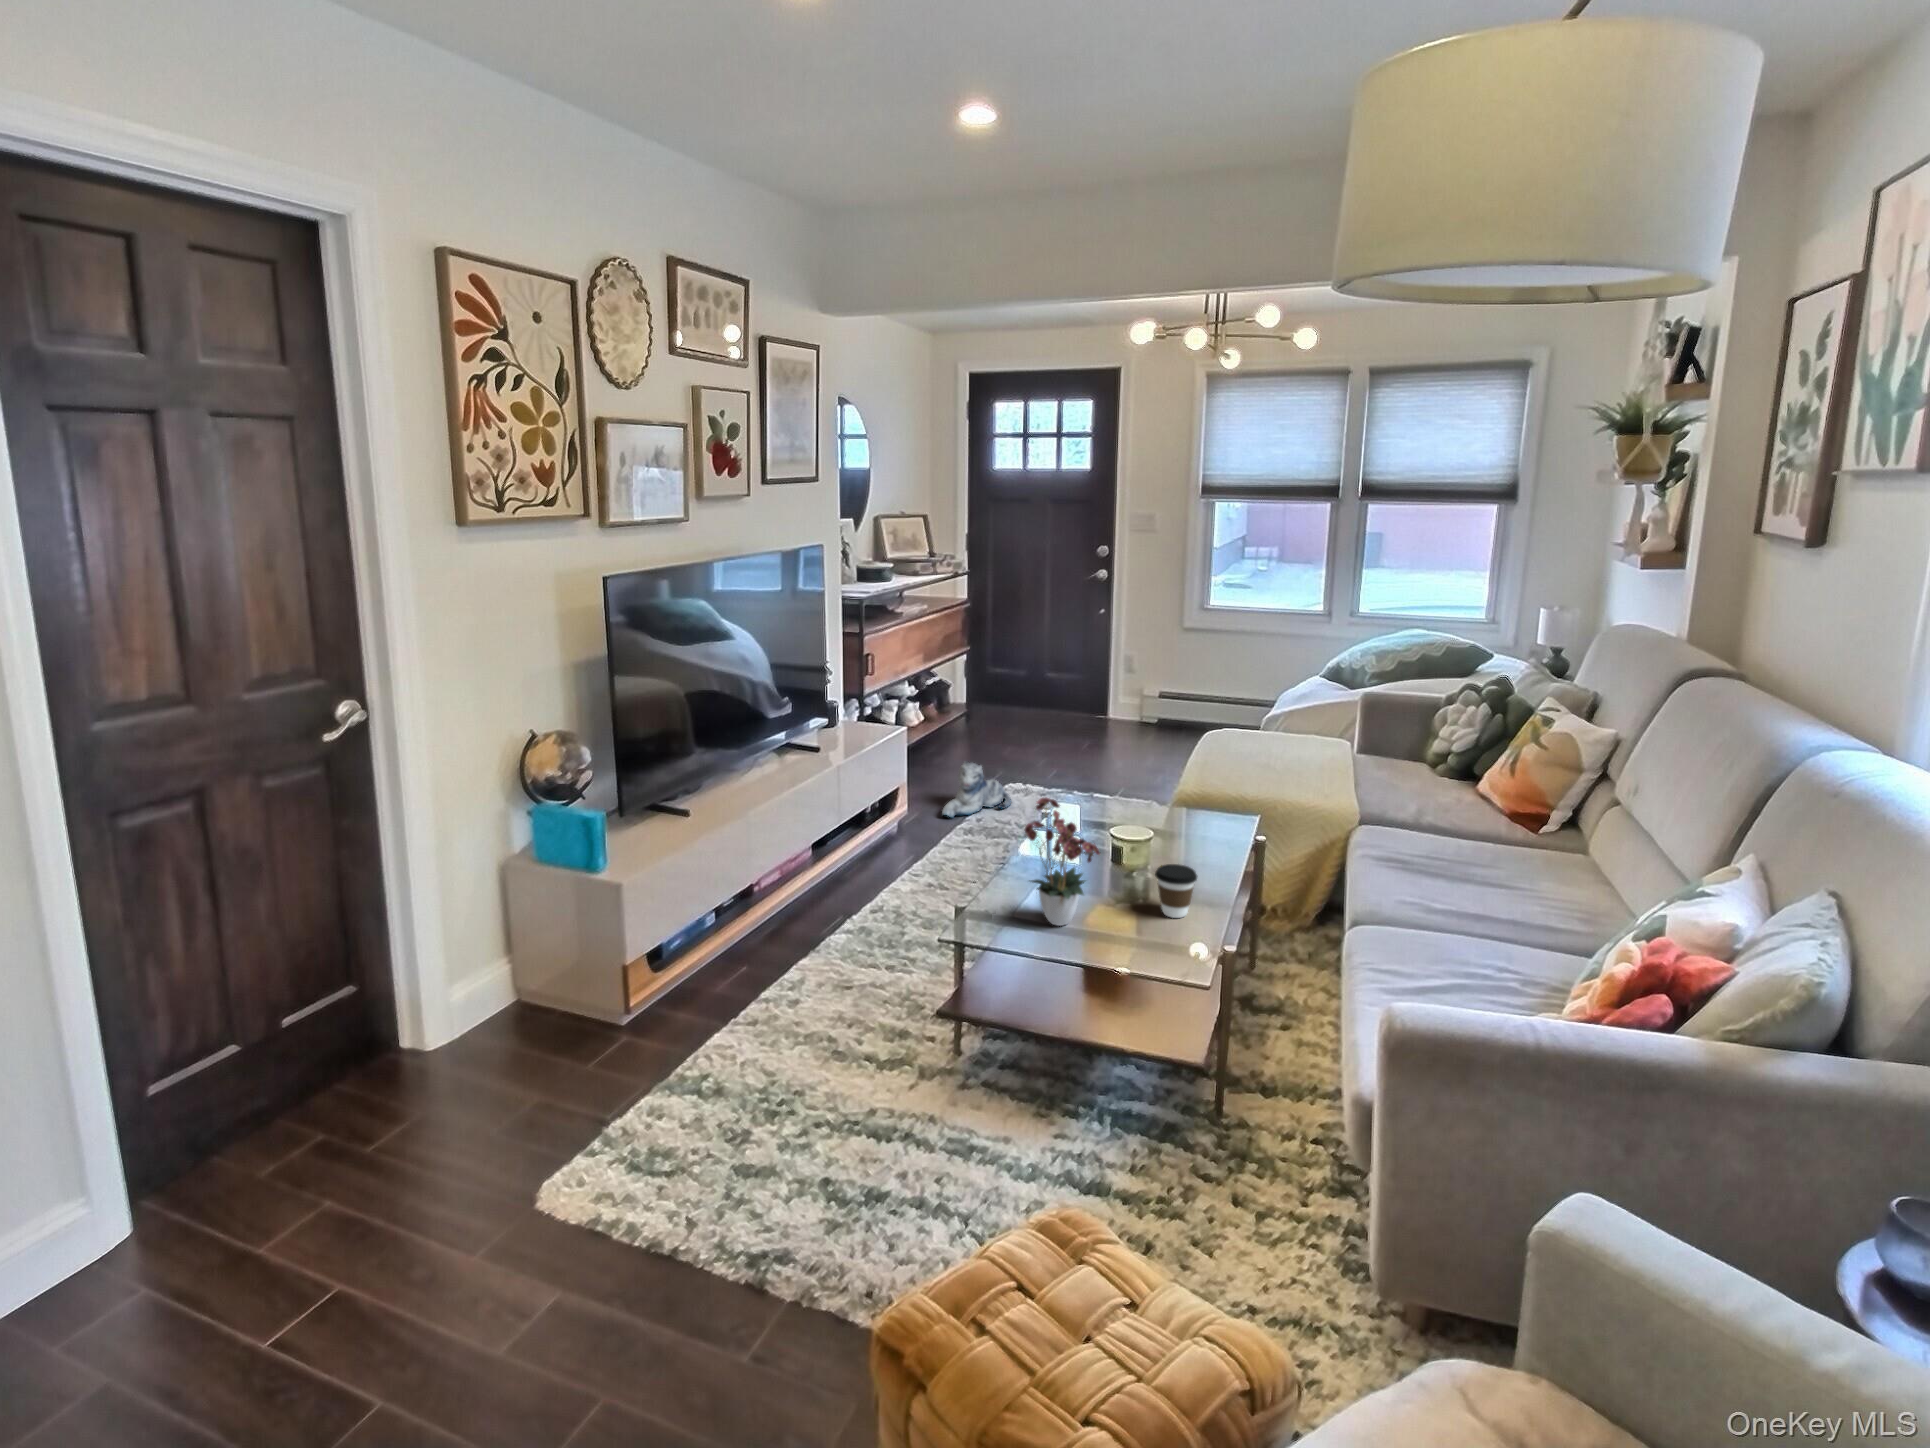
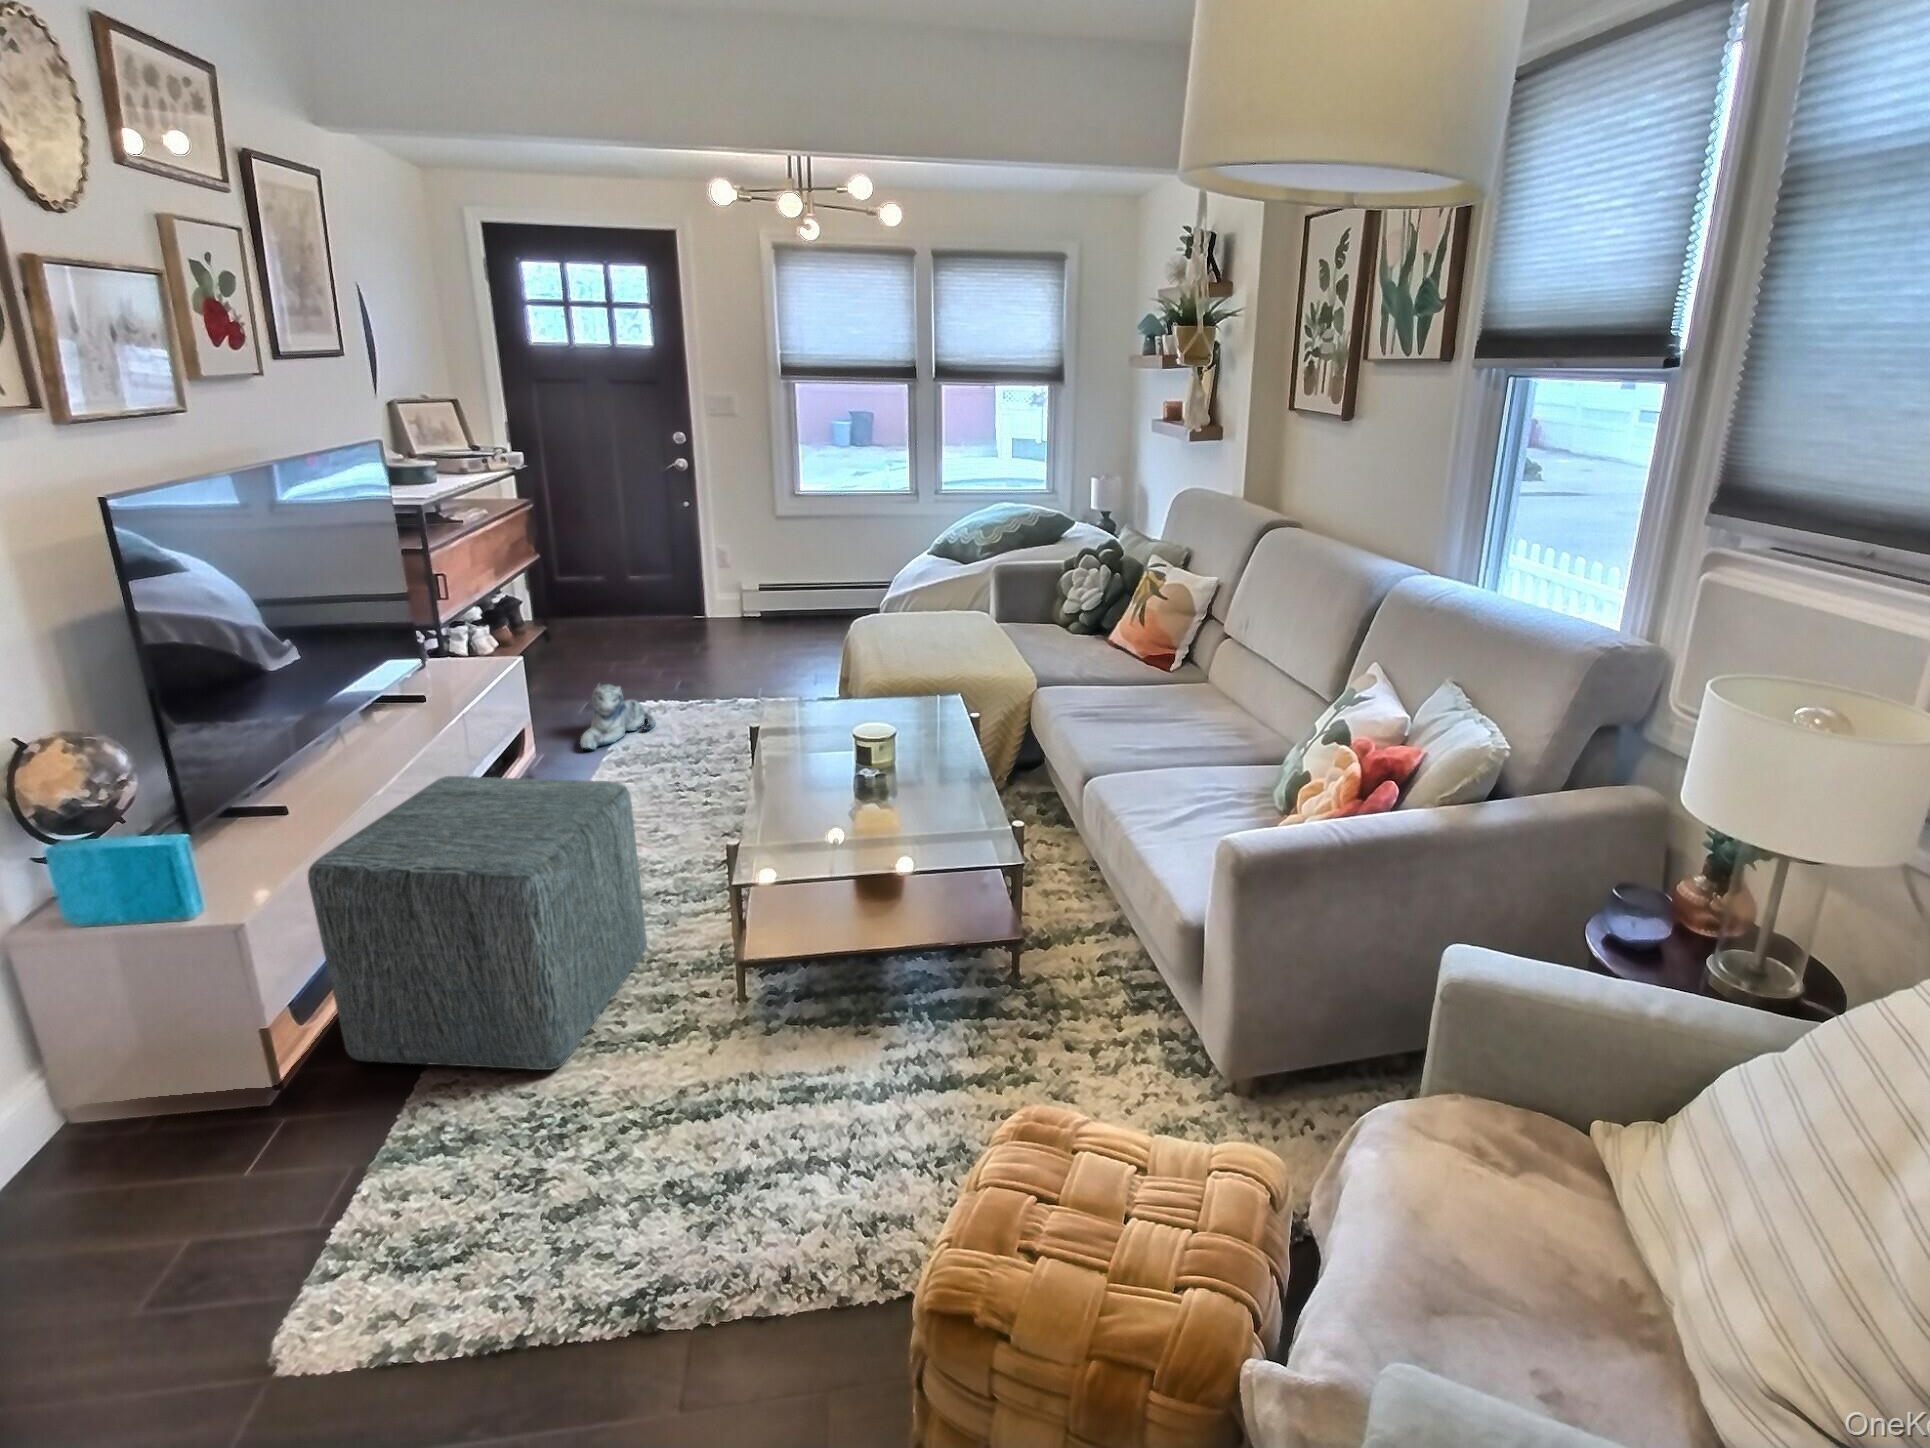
flower arrangement: present [1025,798,1100,926] -> none [778,701,879,839]
ottoman: none [668,810,905,1060] -> present [308,776,647,1070]
coffee cup: present [1155,864,1197,918] -> none [912,753,953,806]

